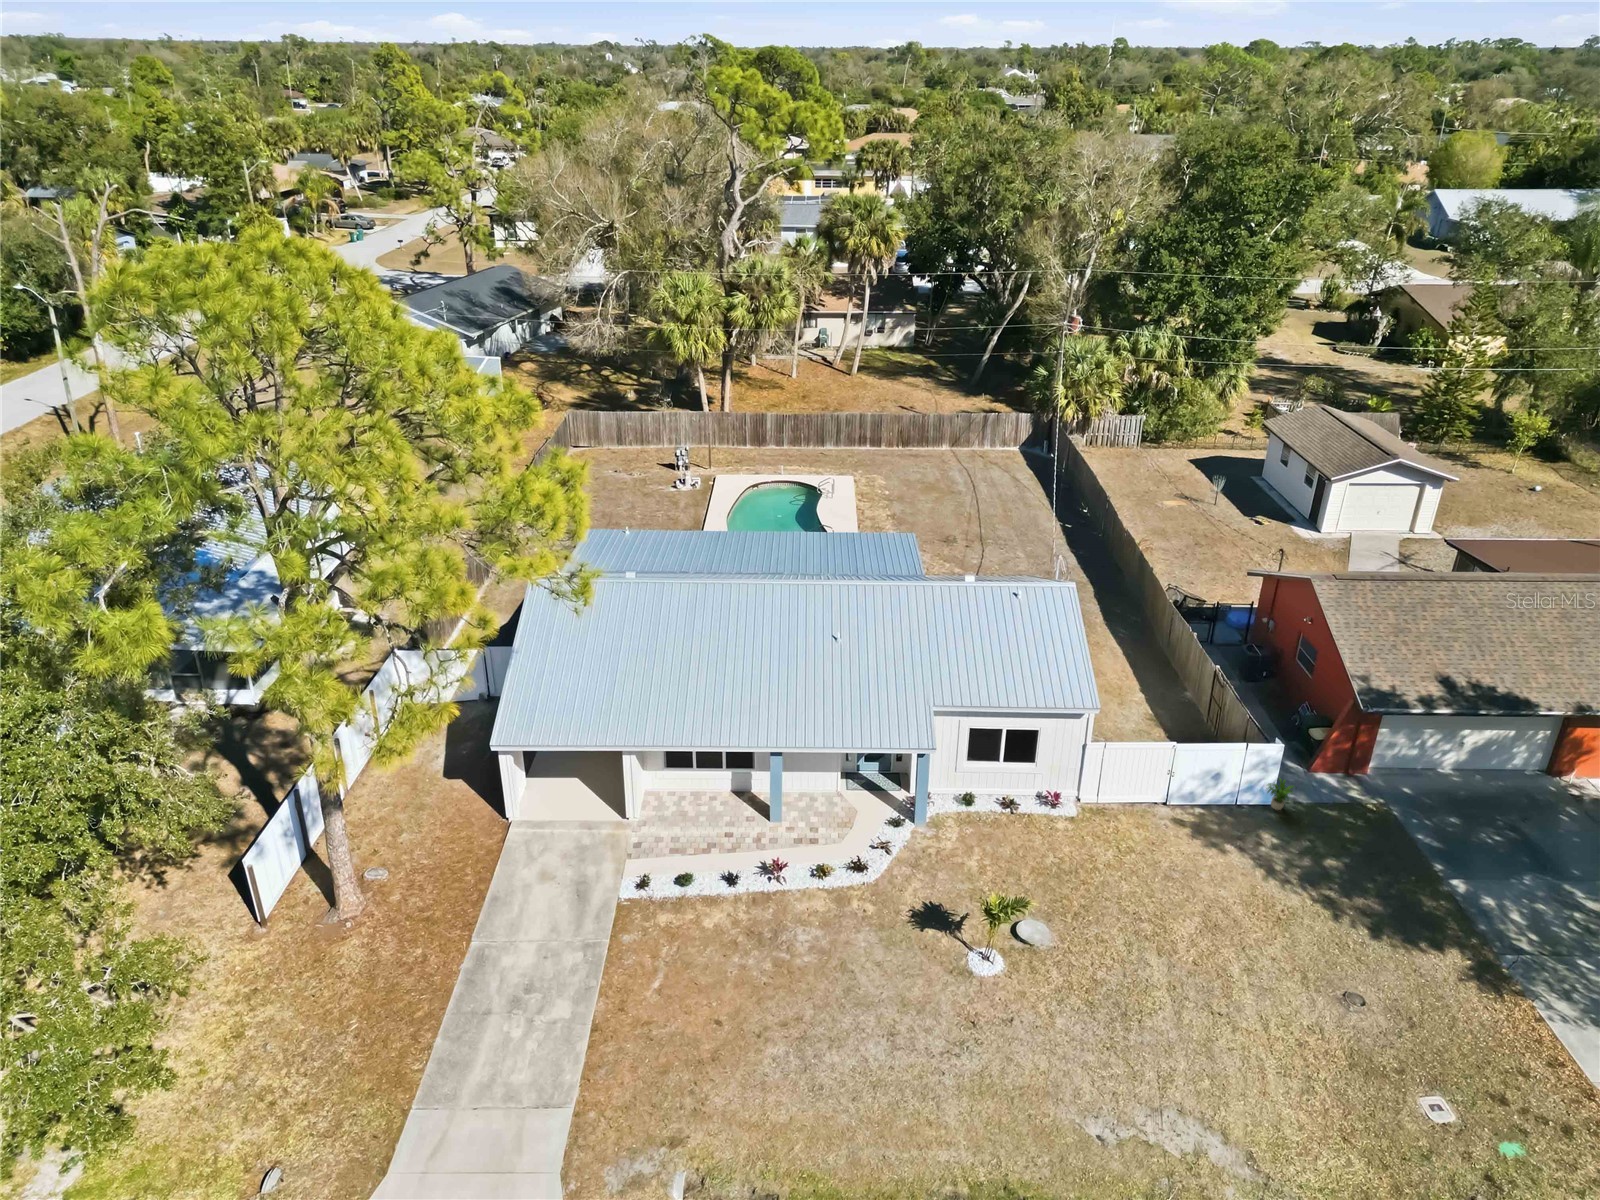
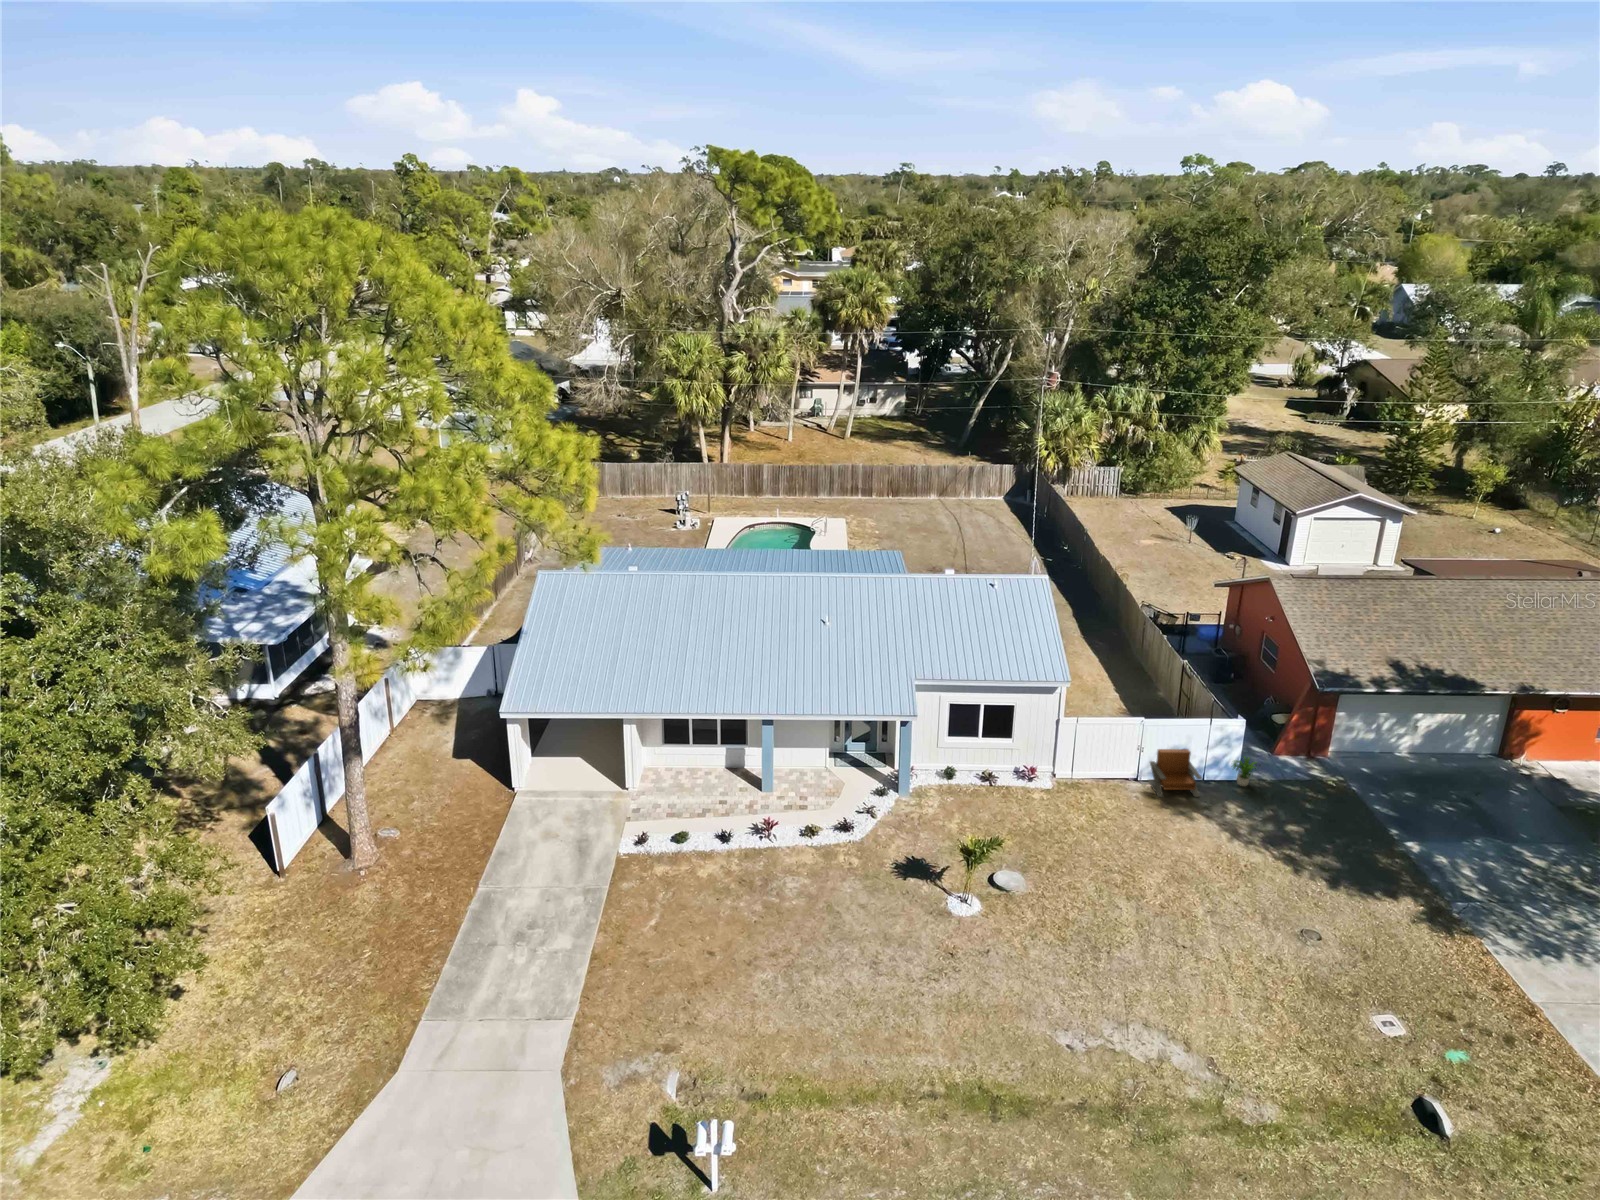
lounge chair: none [1176,772,1236,824] -> present [1148,749,1202,797]

